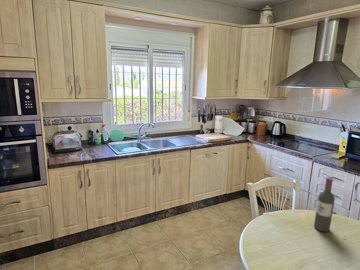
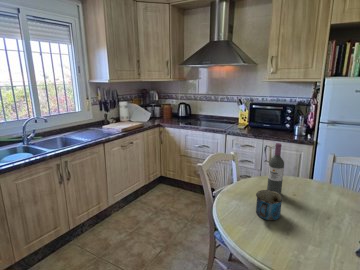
mug: none [285,219,315,249] -> present [256,190,283,220]

